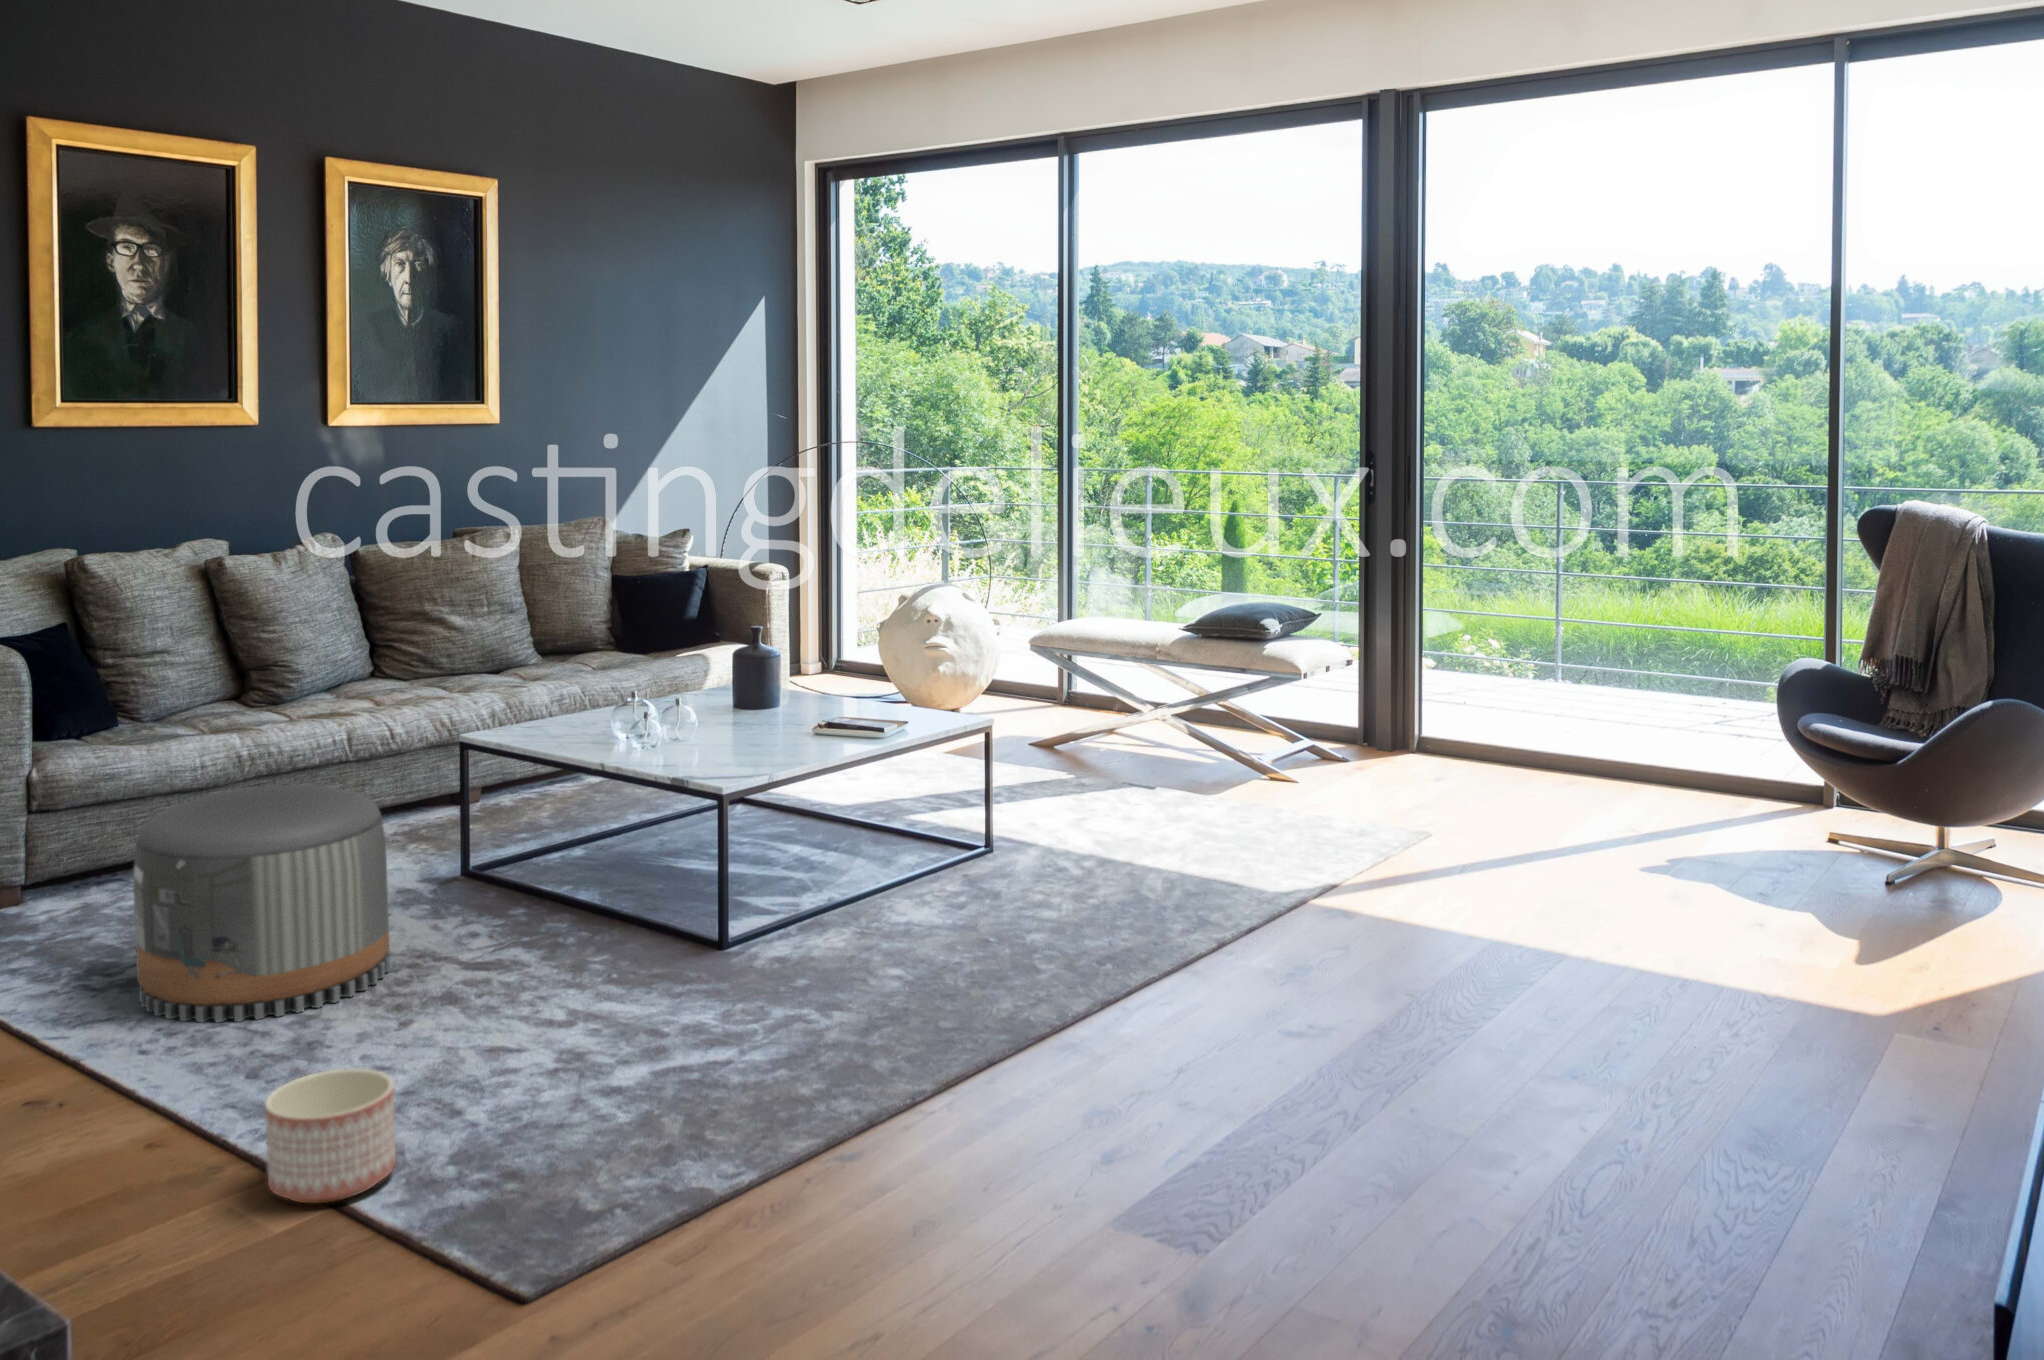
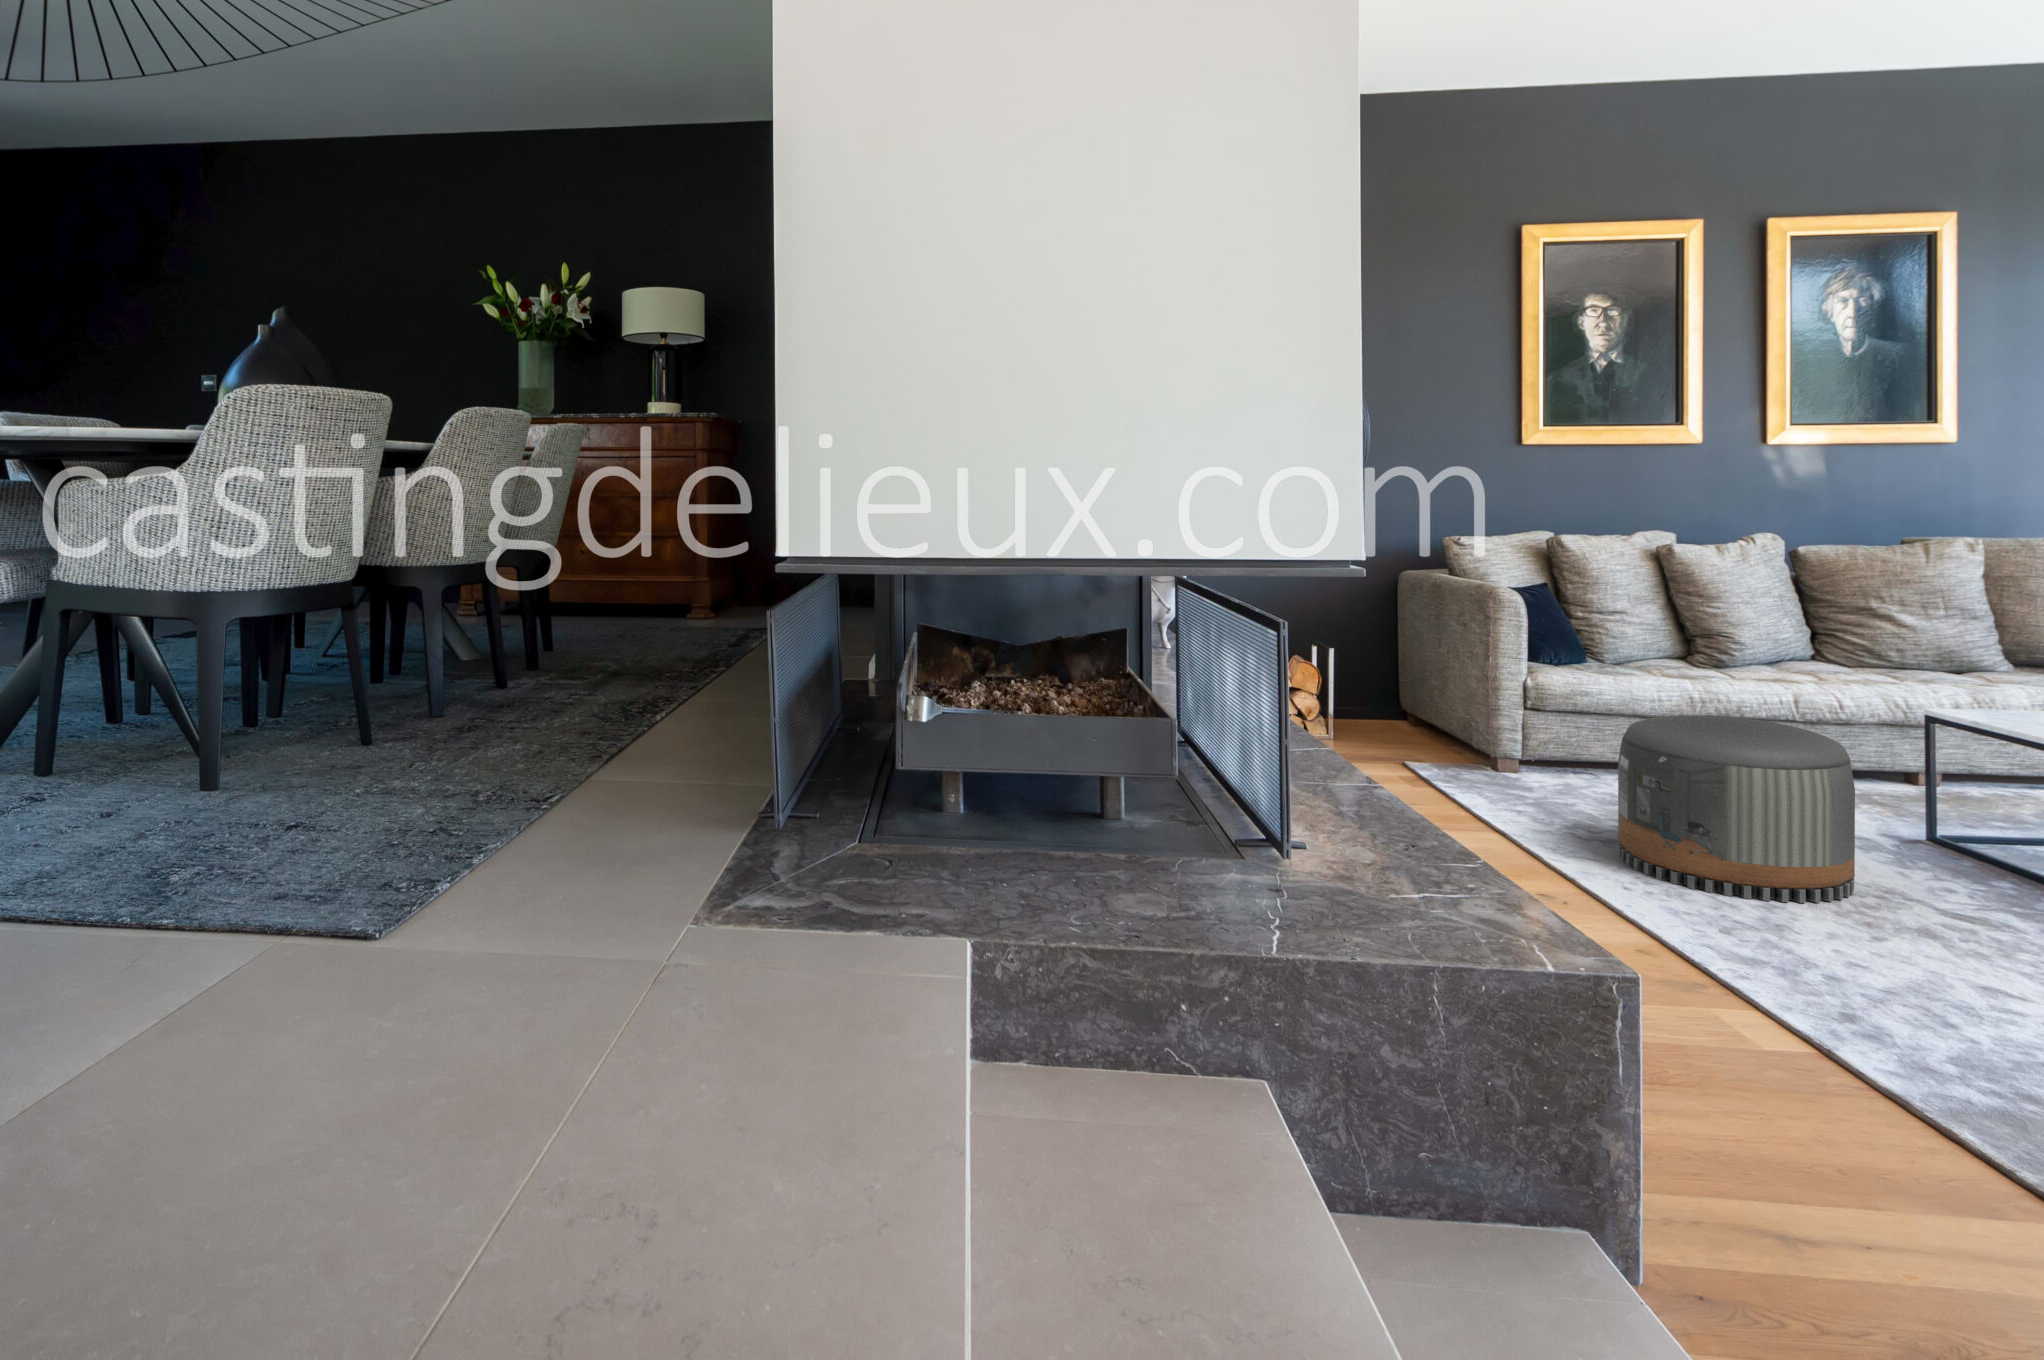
planter: present [265,1068,396,1203] -> none [1760,937,1890,1048]

